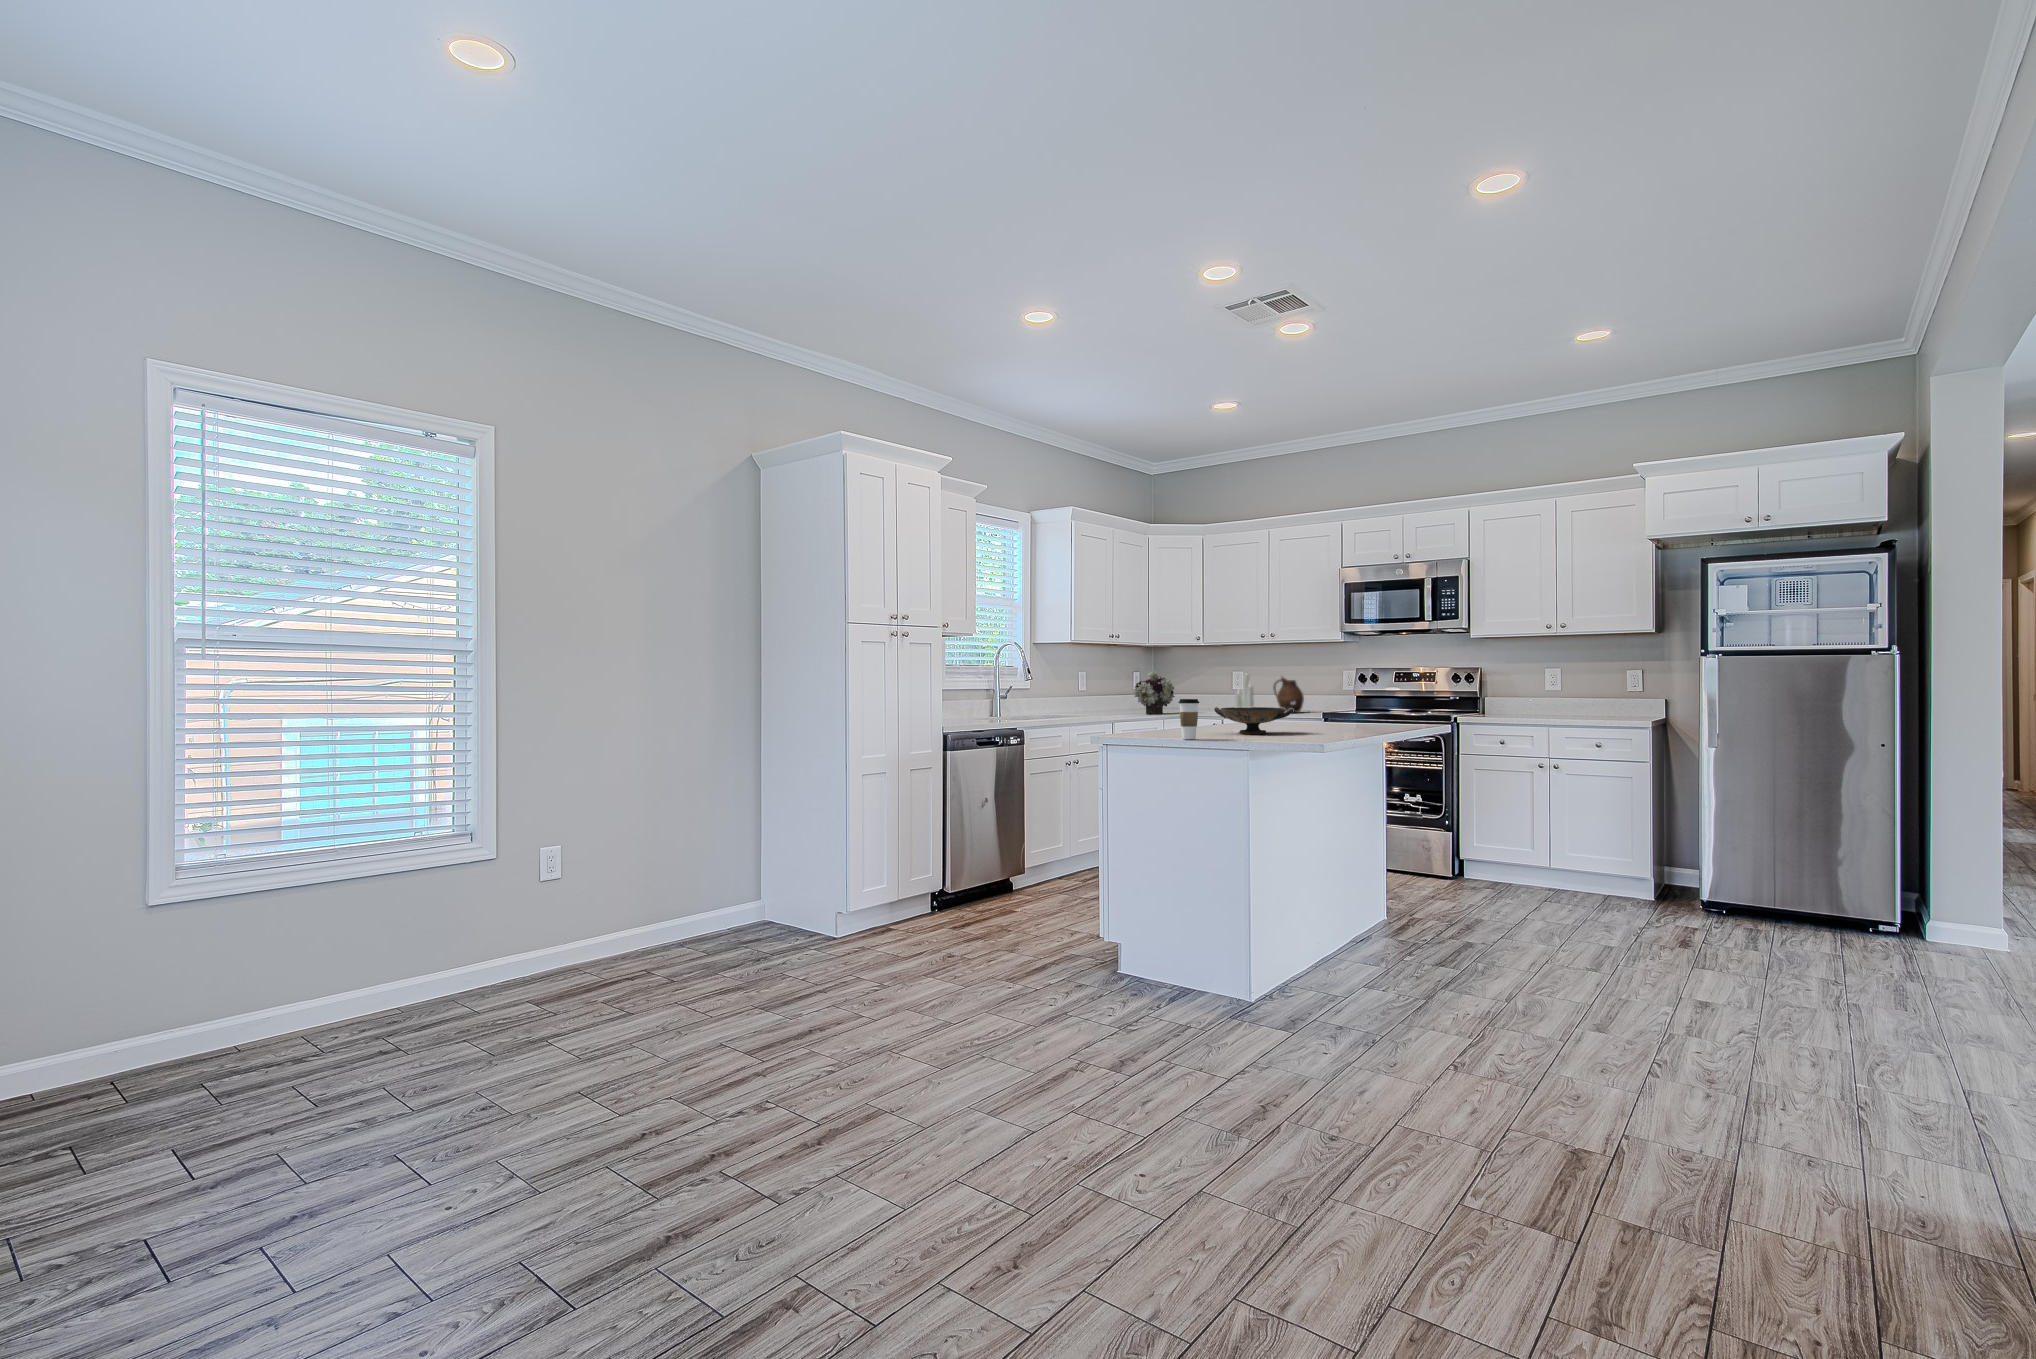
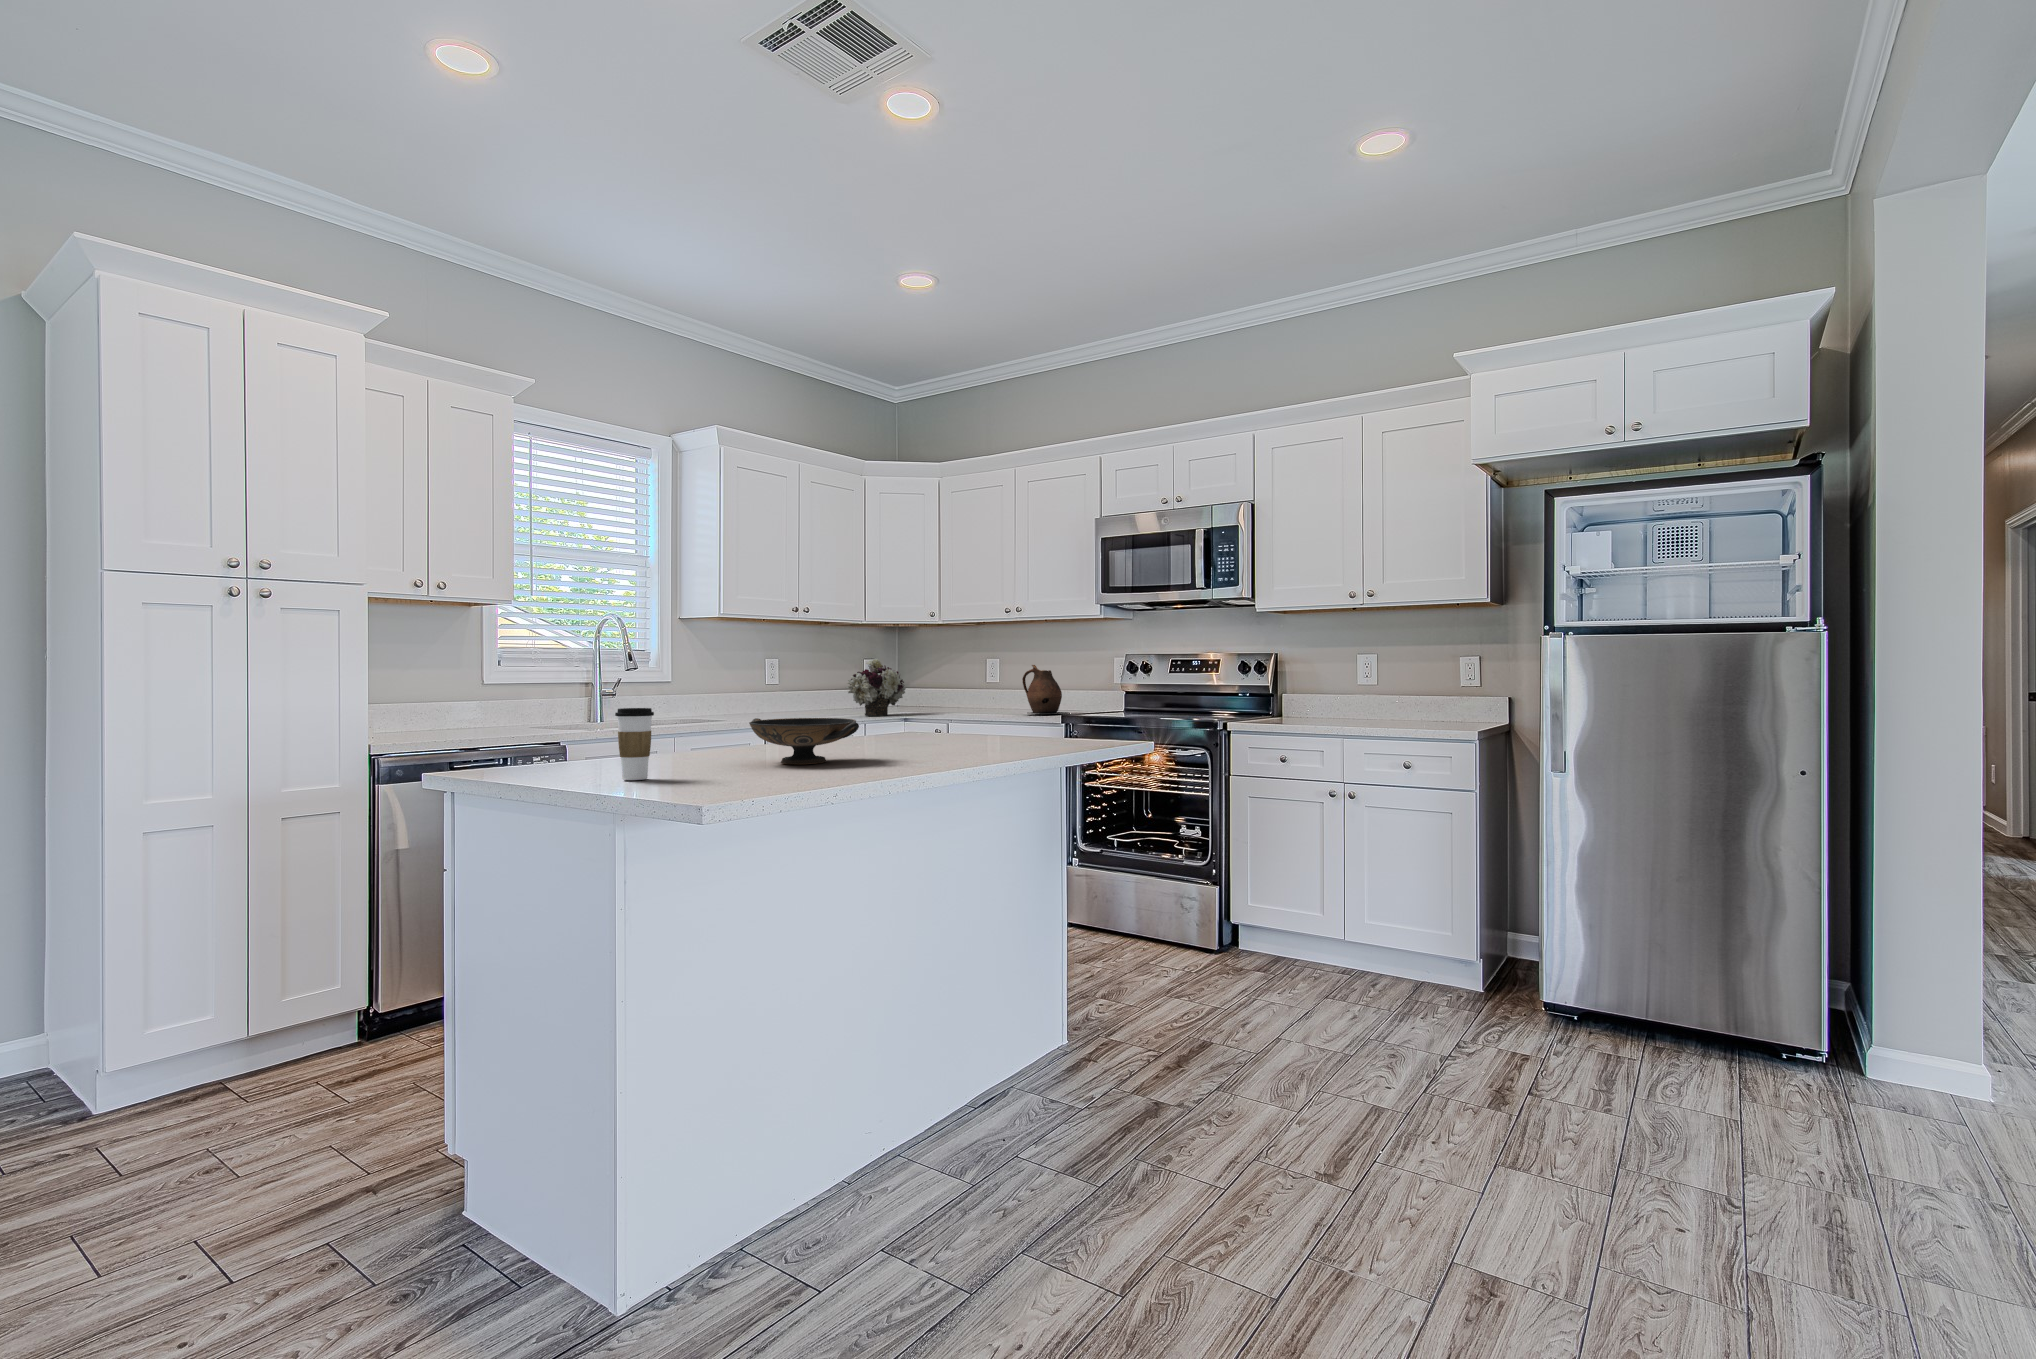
candle: present [1235,674,1254,707] -> none [979,653,1003,714]

